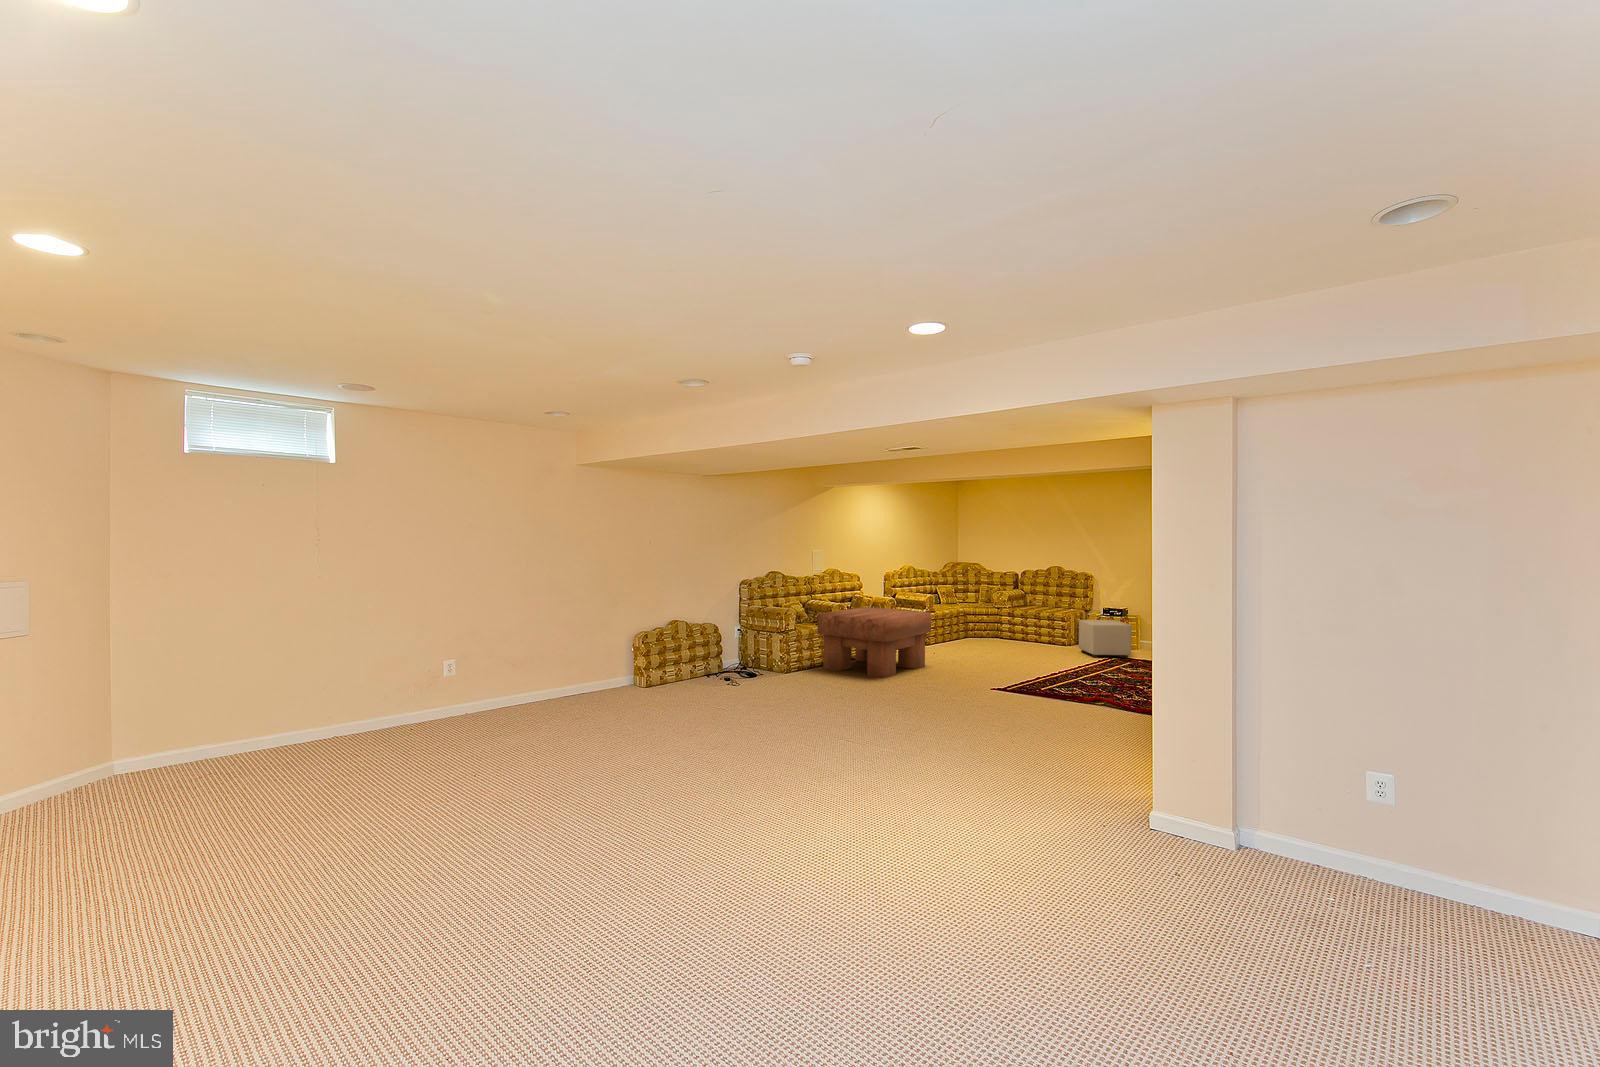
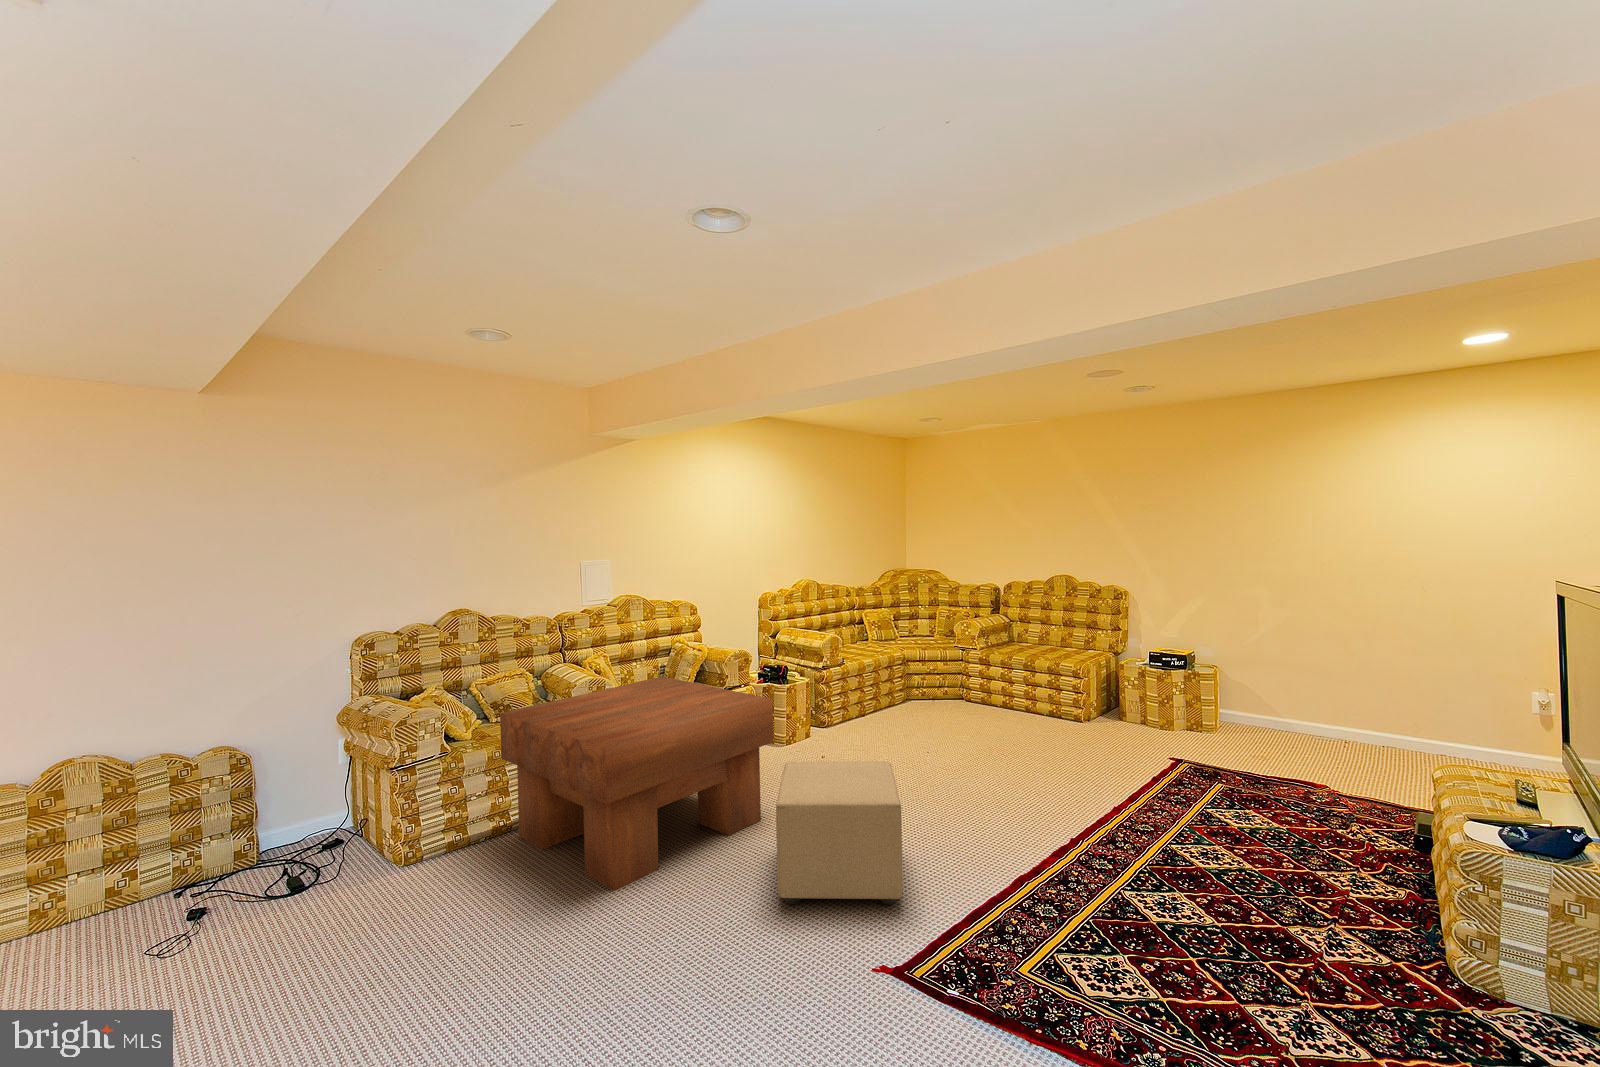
ottoman: present [1079,620,1132,658] -> present [776,761,903,905]

